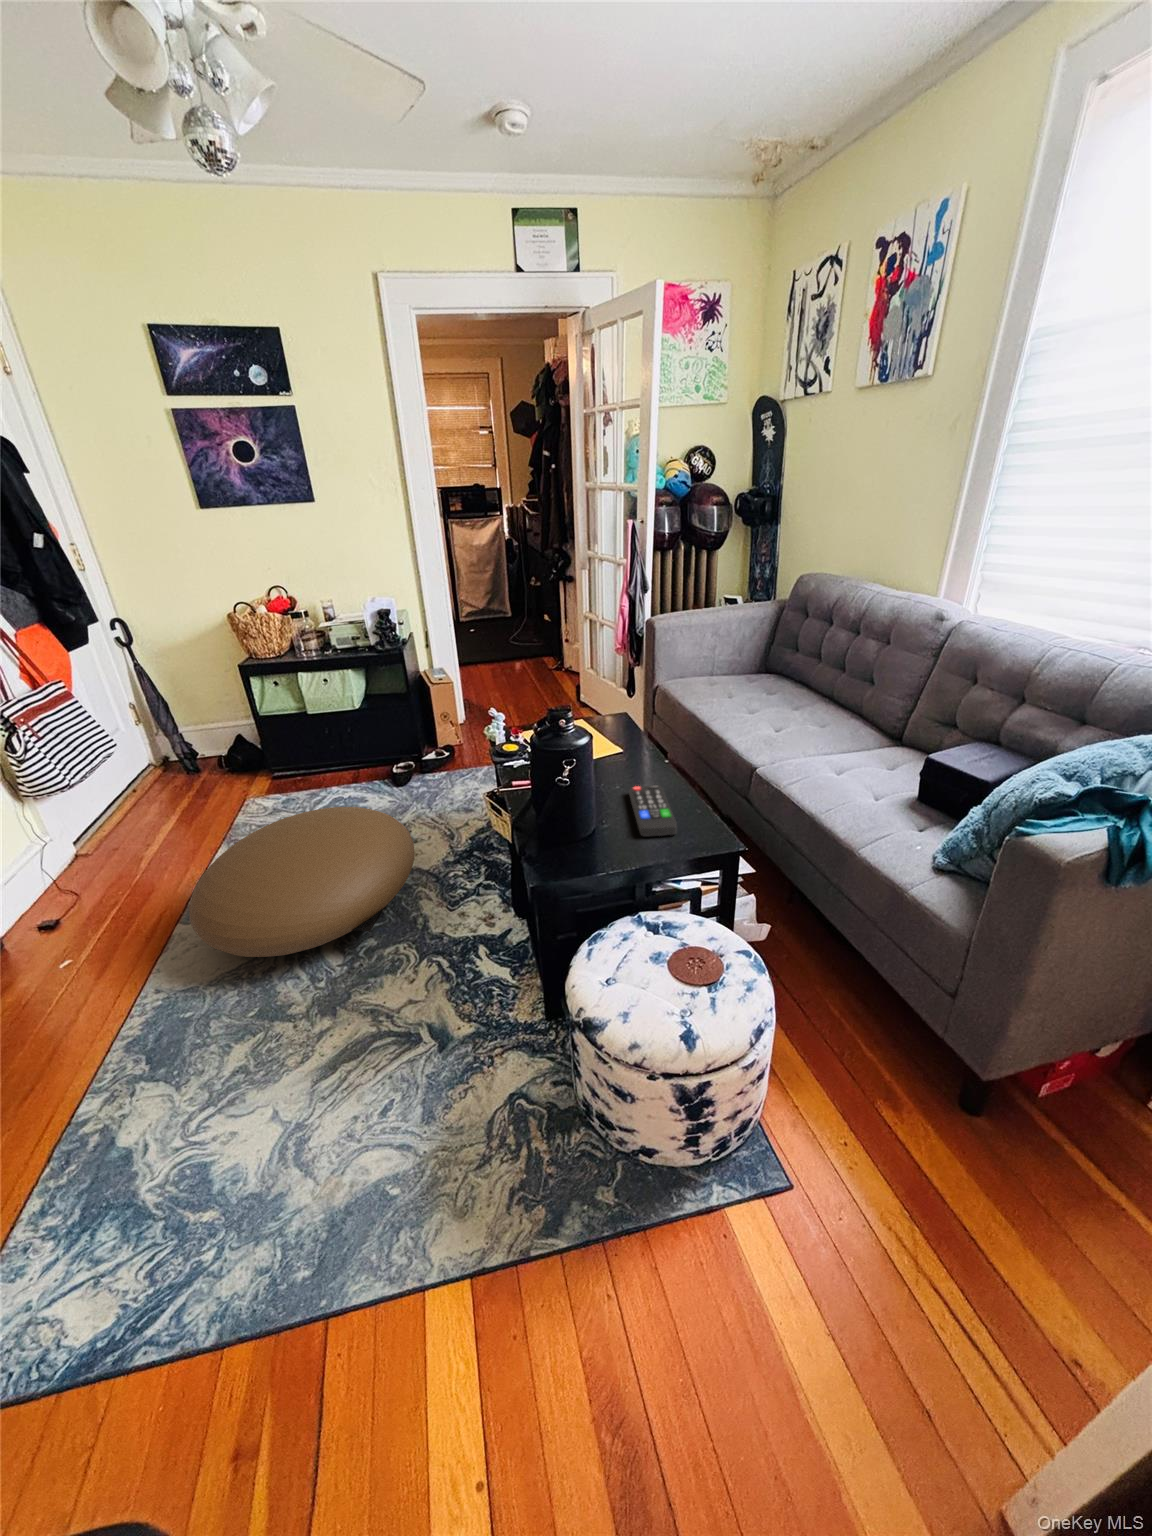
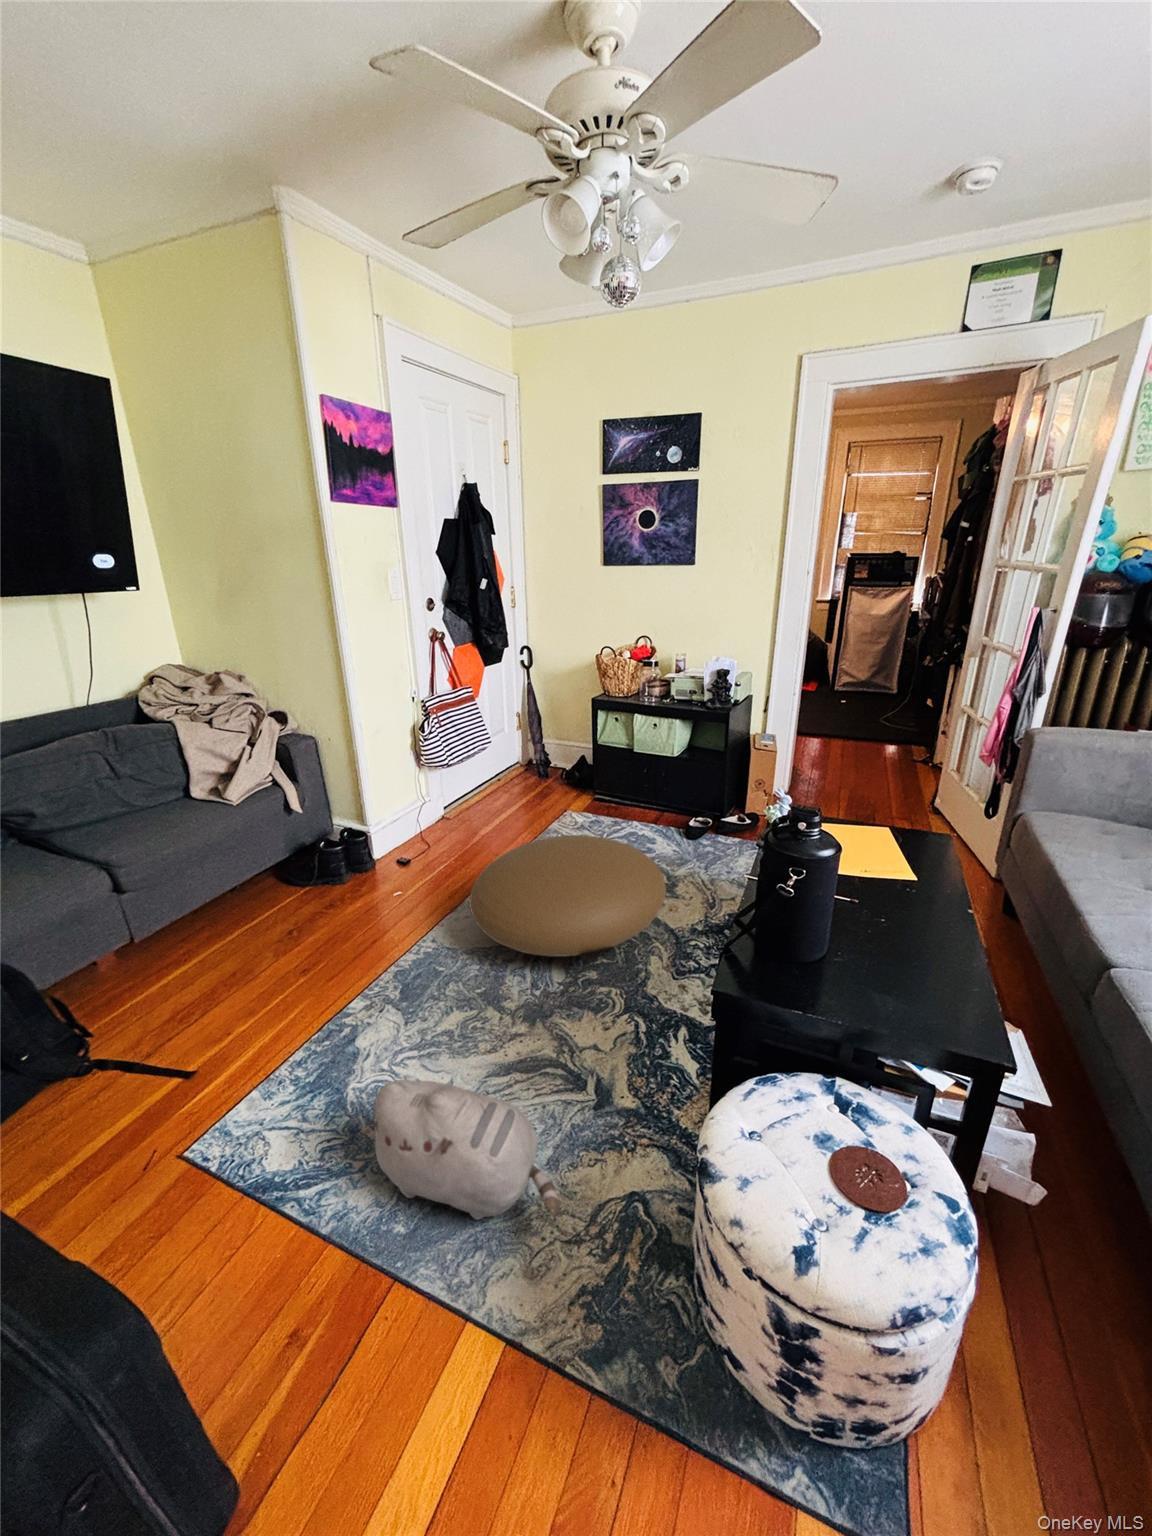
remote control: present [629,785,677,836] -> none [870,921,933,1000]
plush toy: none [215,1085,464,1242] -> present [362,1080,560,1219]

